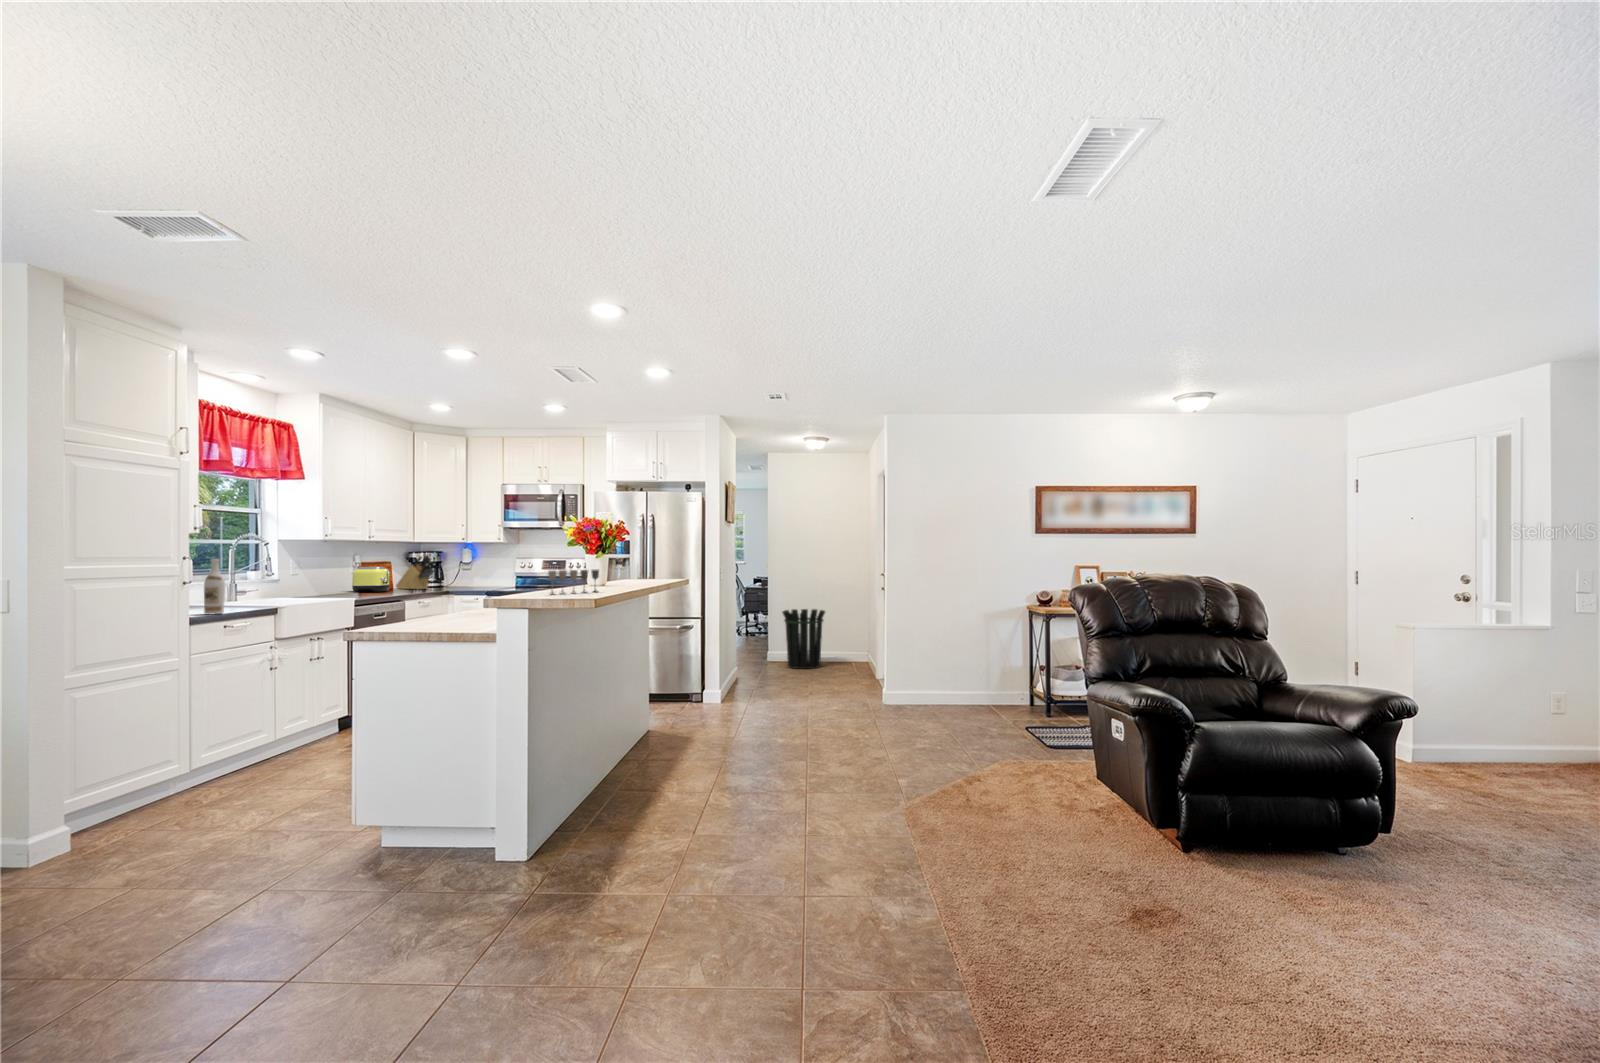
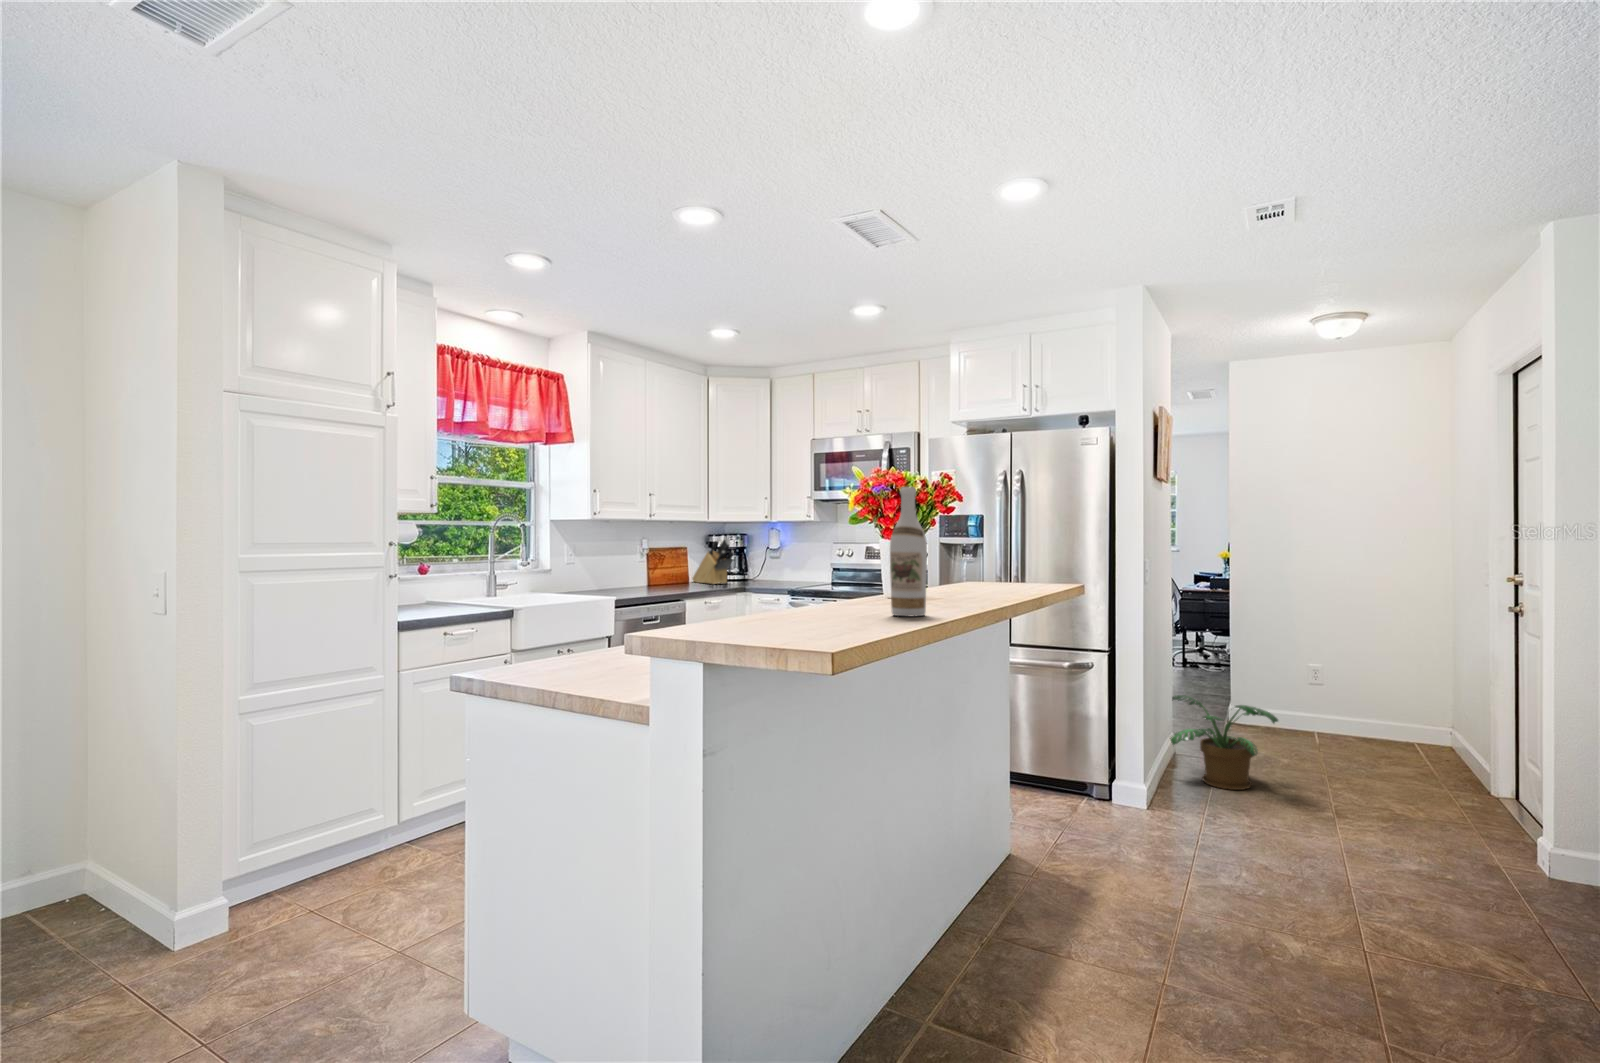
wine bottle: present [204,559,225,615] -> present [890,487,927,616]
toaster: present [352,567,391,592] -> none [638,554,680,587]
wine glass: present [548,569,599,594] -> none [759,578,866,628]
waste bin: present [782,609,825,669] -> none [1257,638,1349,748]
potted plant: none [734,642,787,692] -> present [1170,695,1278,790]

